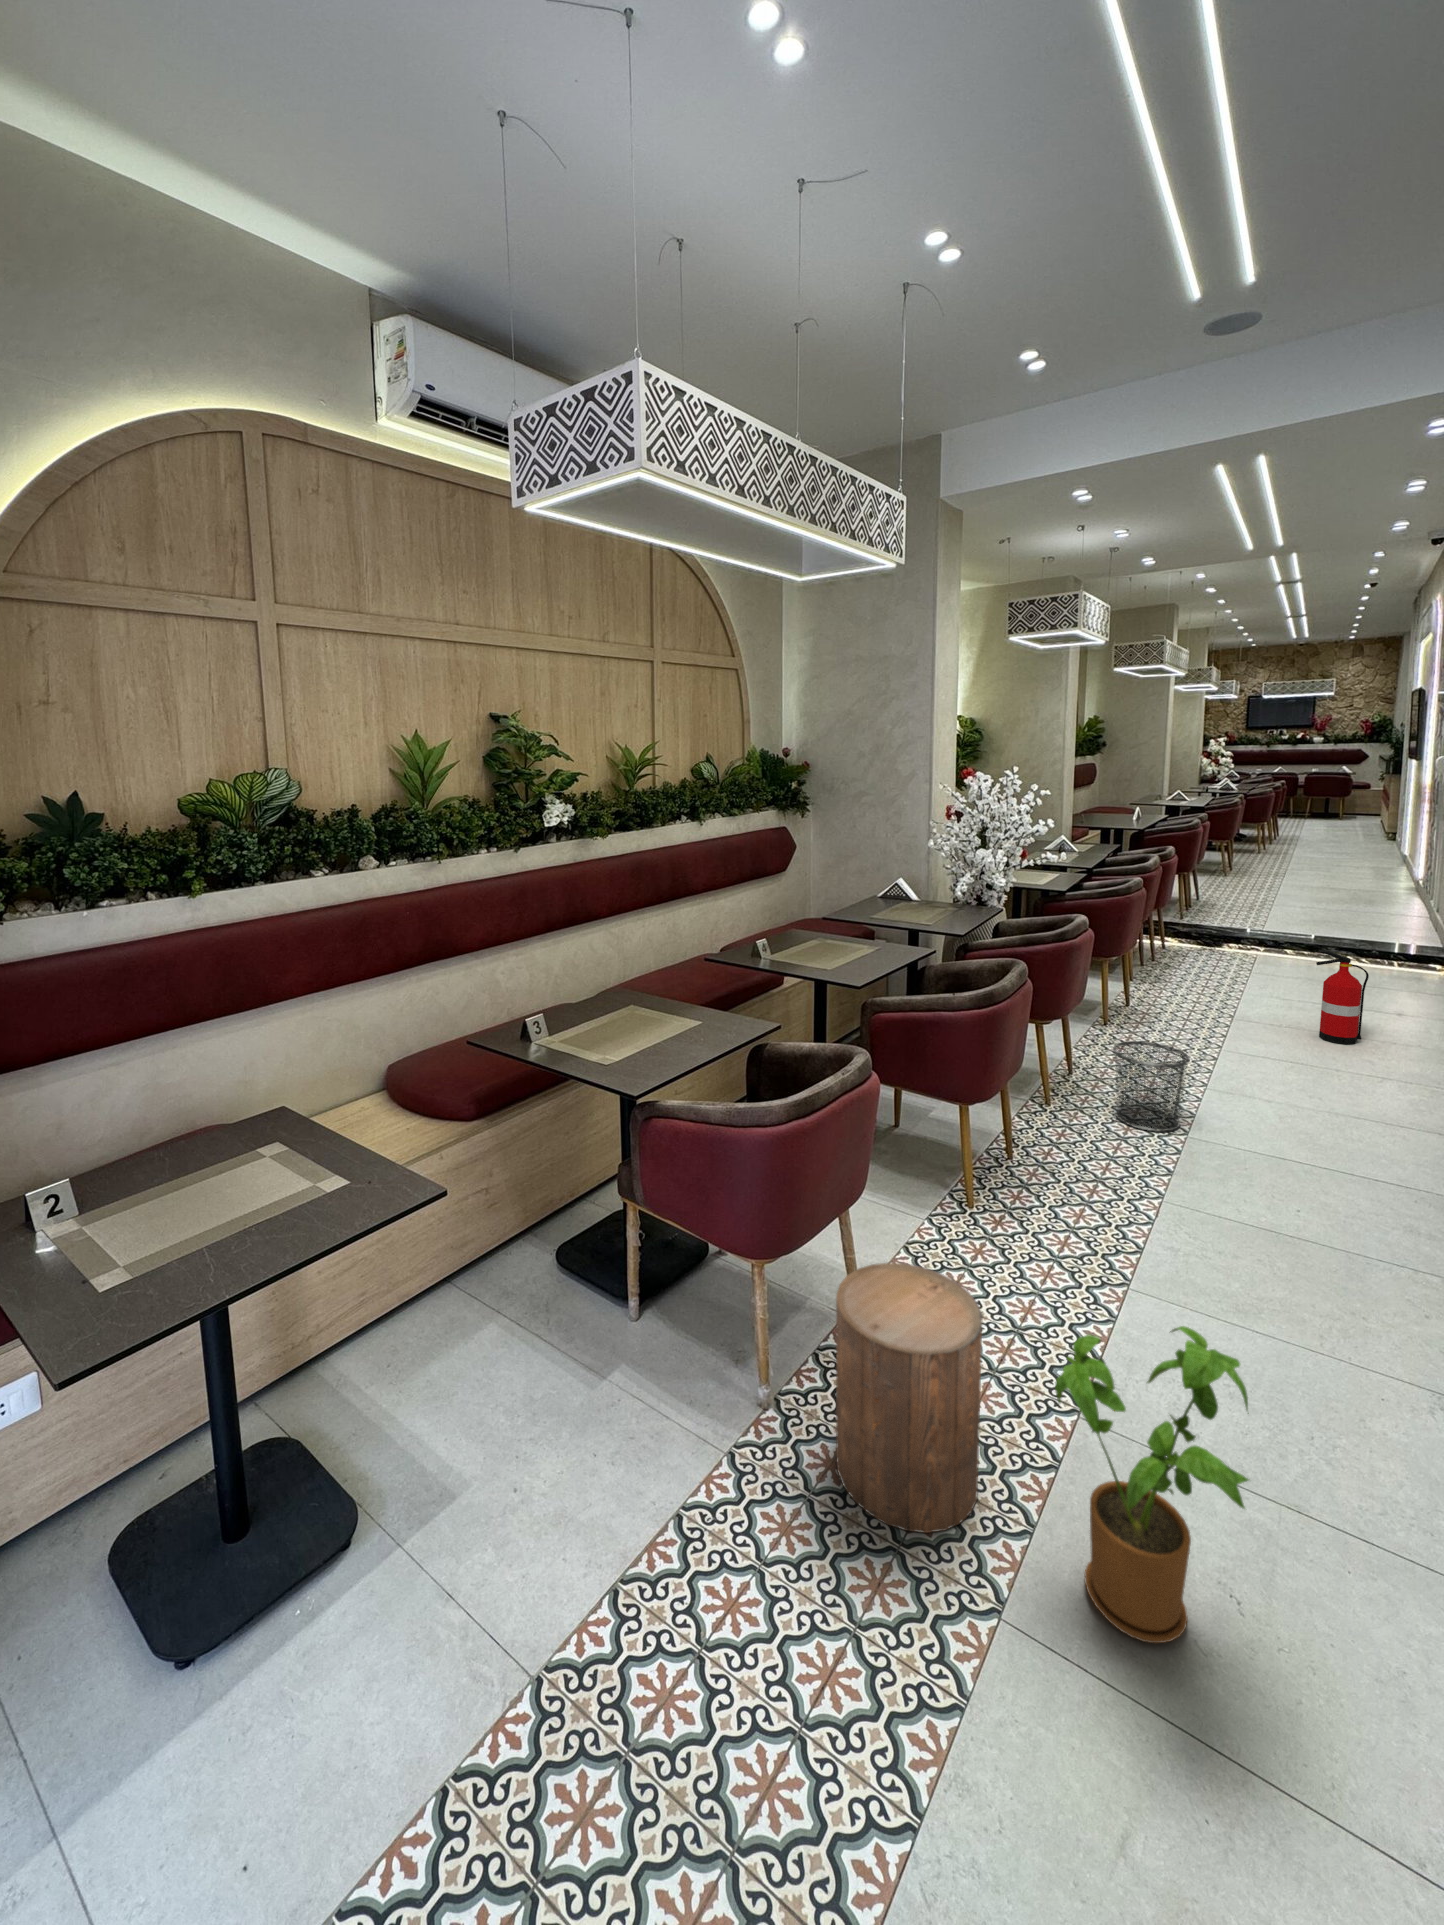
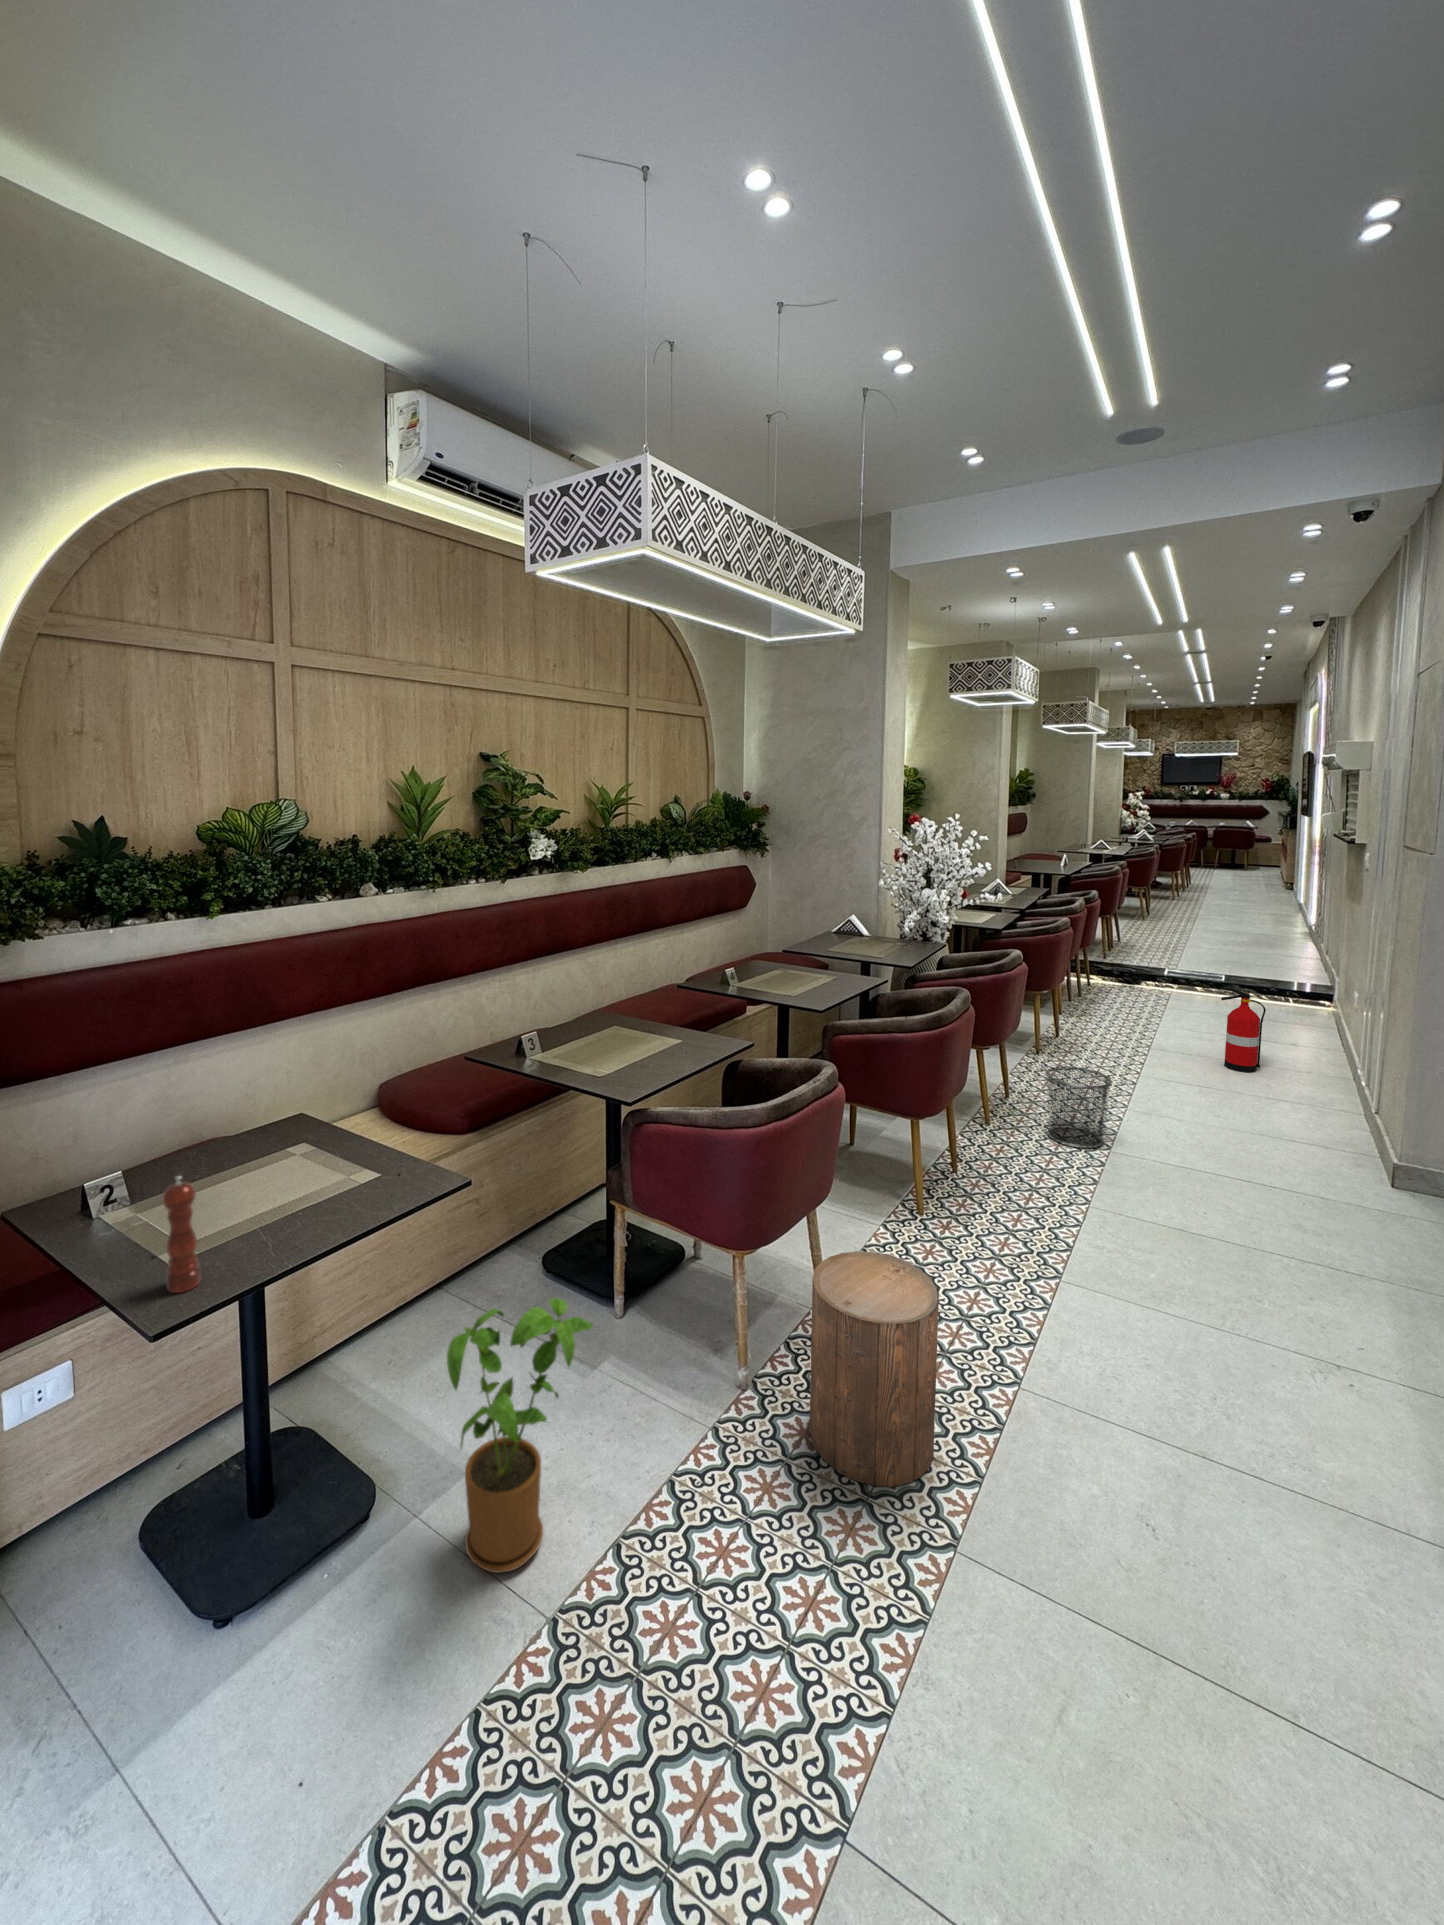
pepper mill: none [78,1194,129,1323] -> present [163,1176,201,1293]
house plant: present [1055,1326,1249,1644] -> present [447,1298,593,1573]

